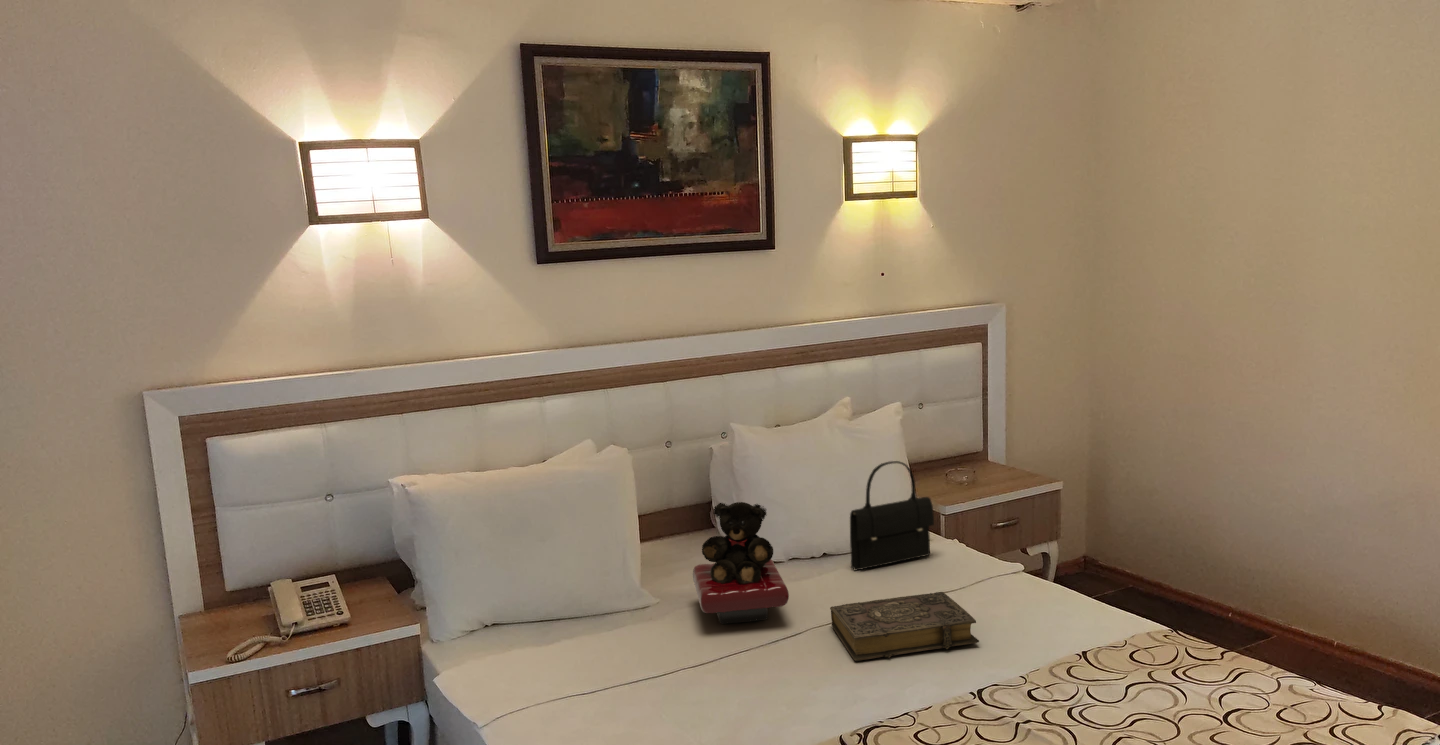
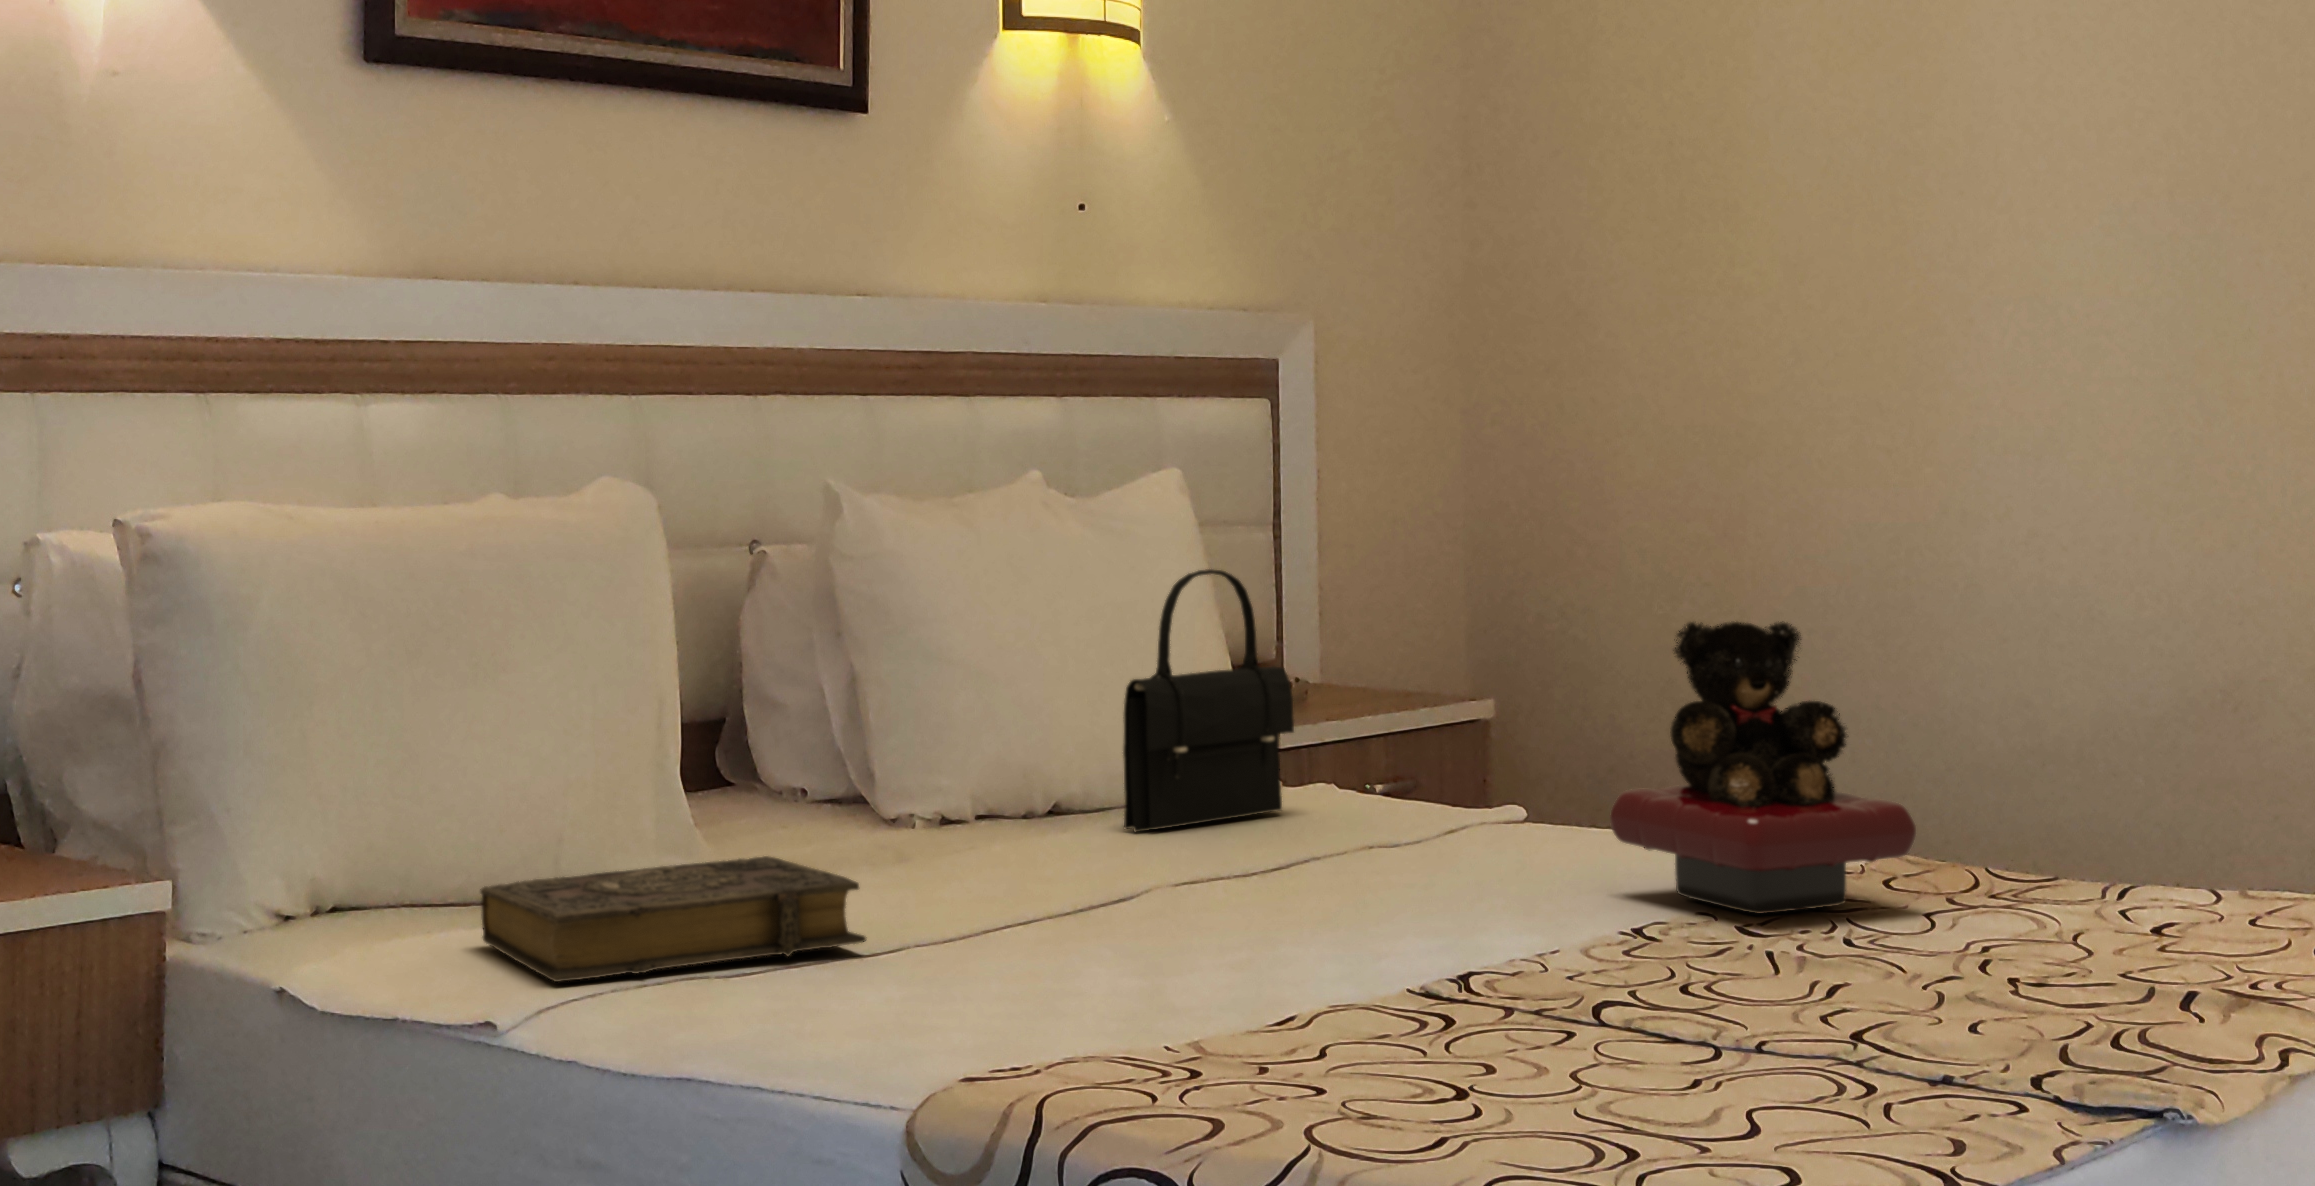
teddy bear: present [692,502,789,624] -> present [1610,621,1916,914]
book: present [830,592,979,661] -> present [480,856,866,982]

